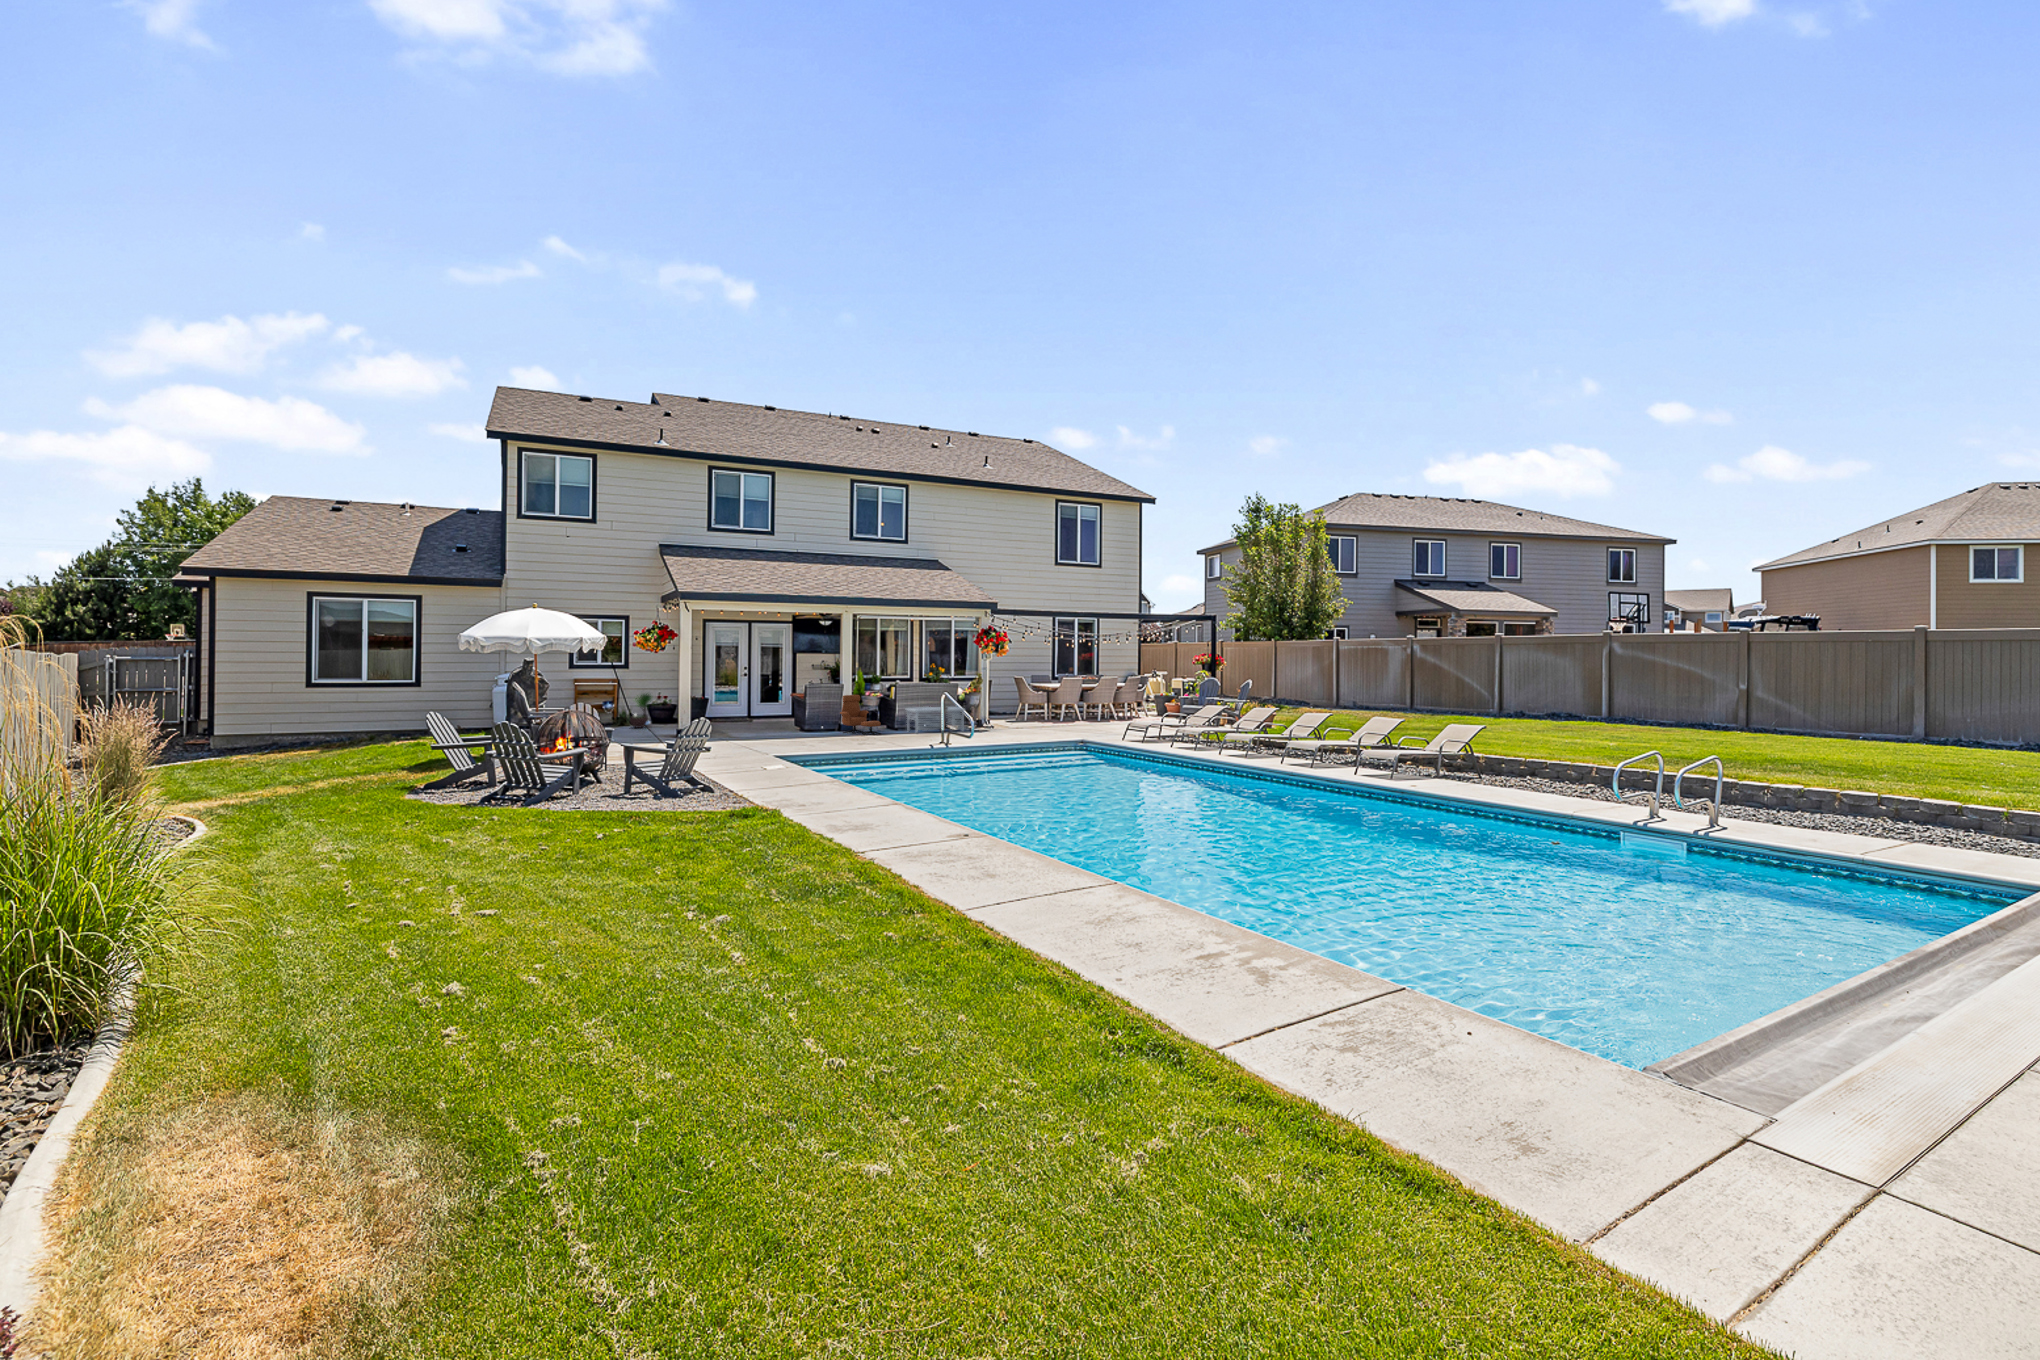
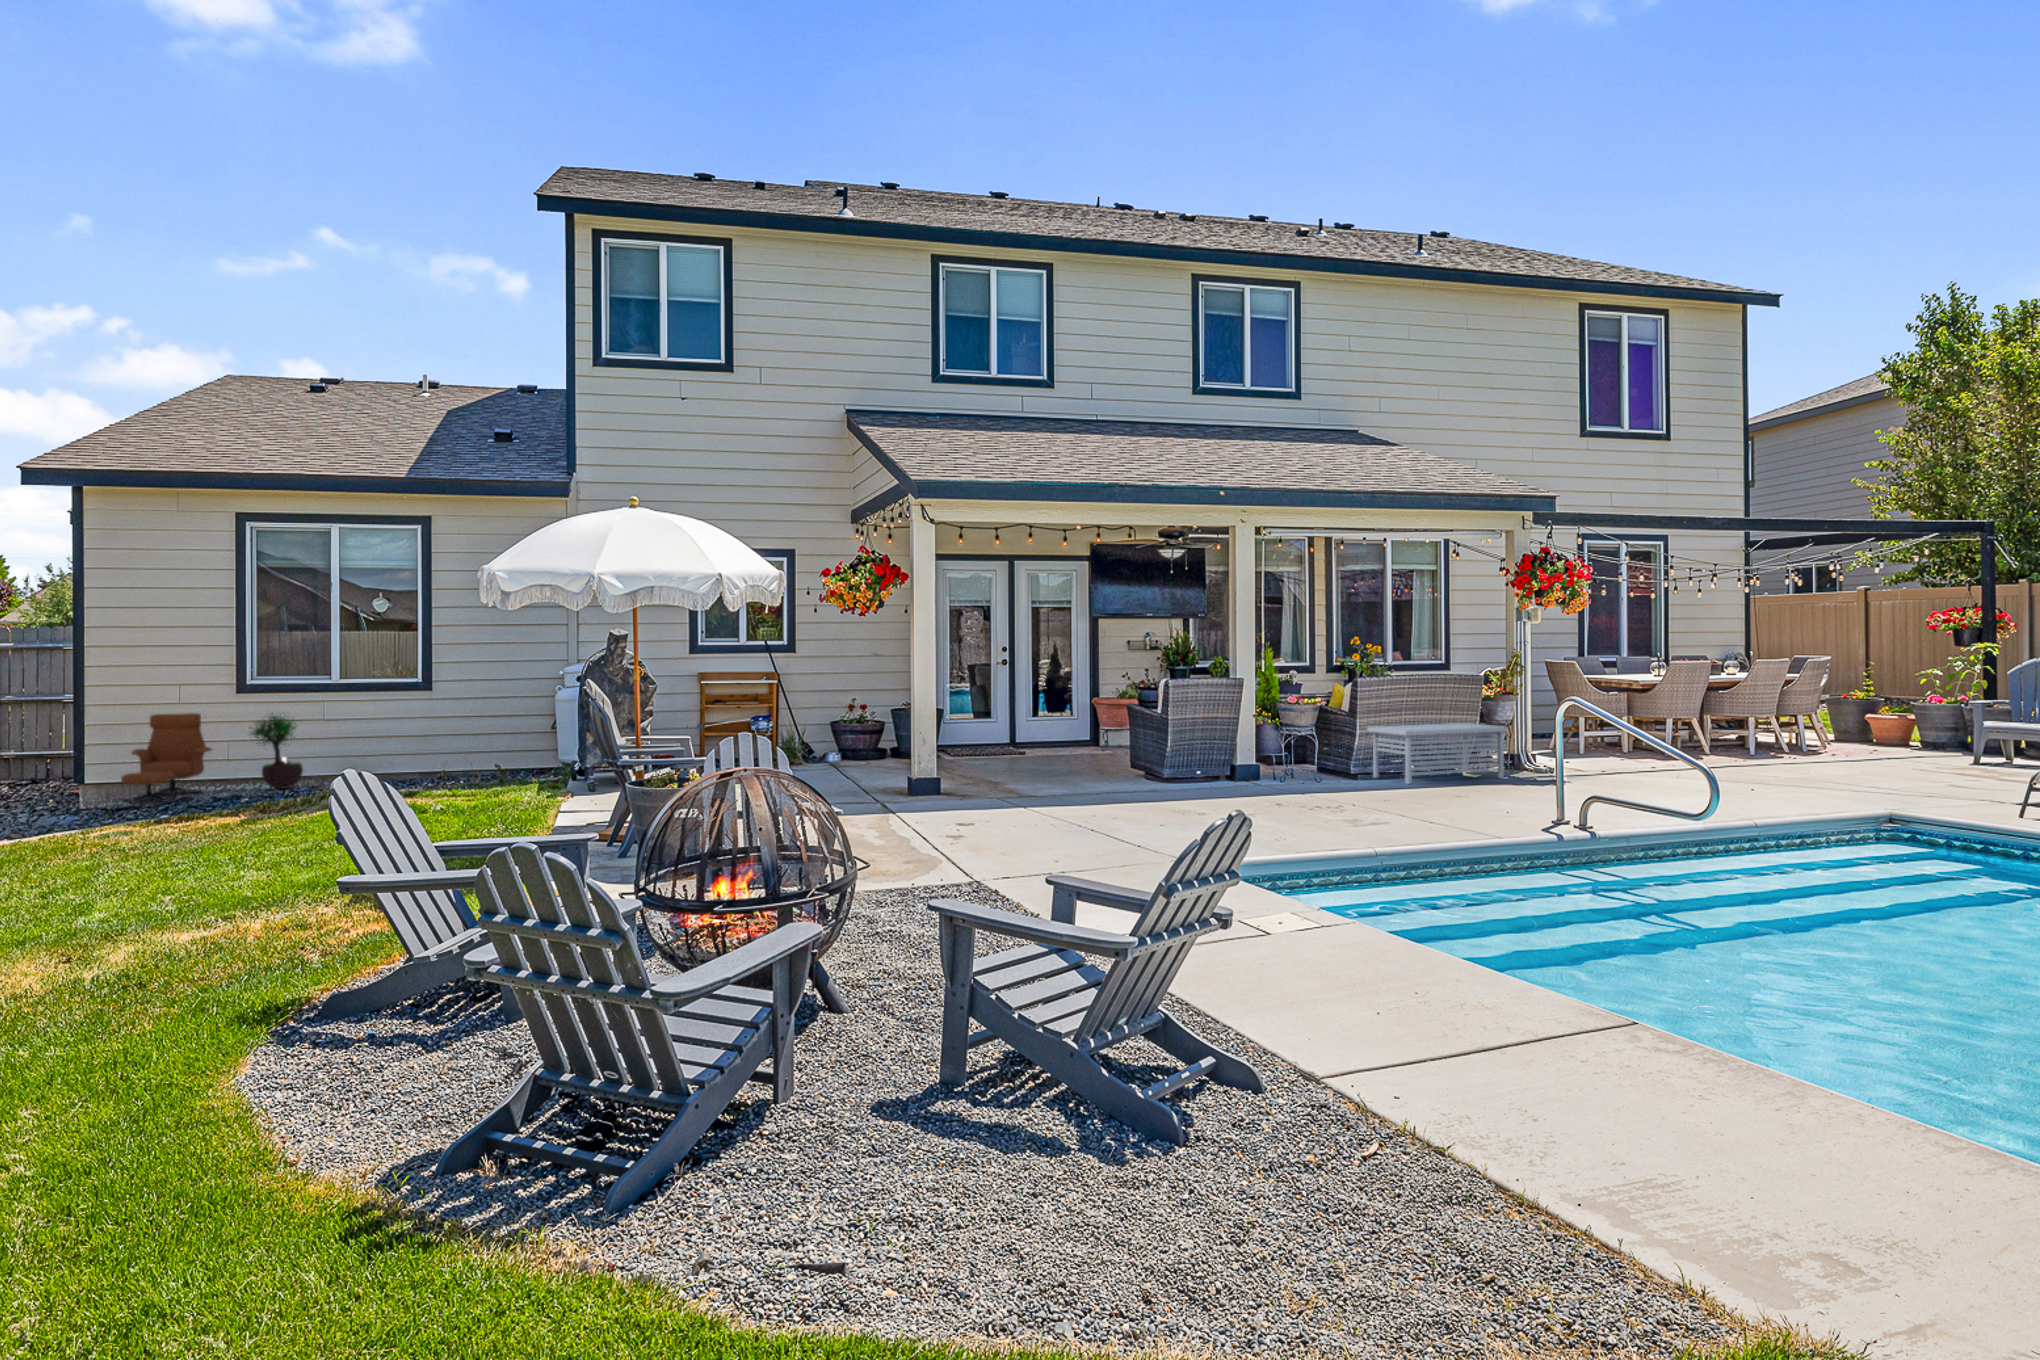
potted tree: present [630,693,651,728] -> present [249,713,303,789]
lounge chair: present [840,695,881,735] -> present [121,713,212,804]

